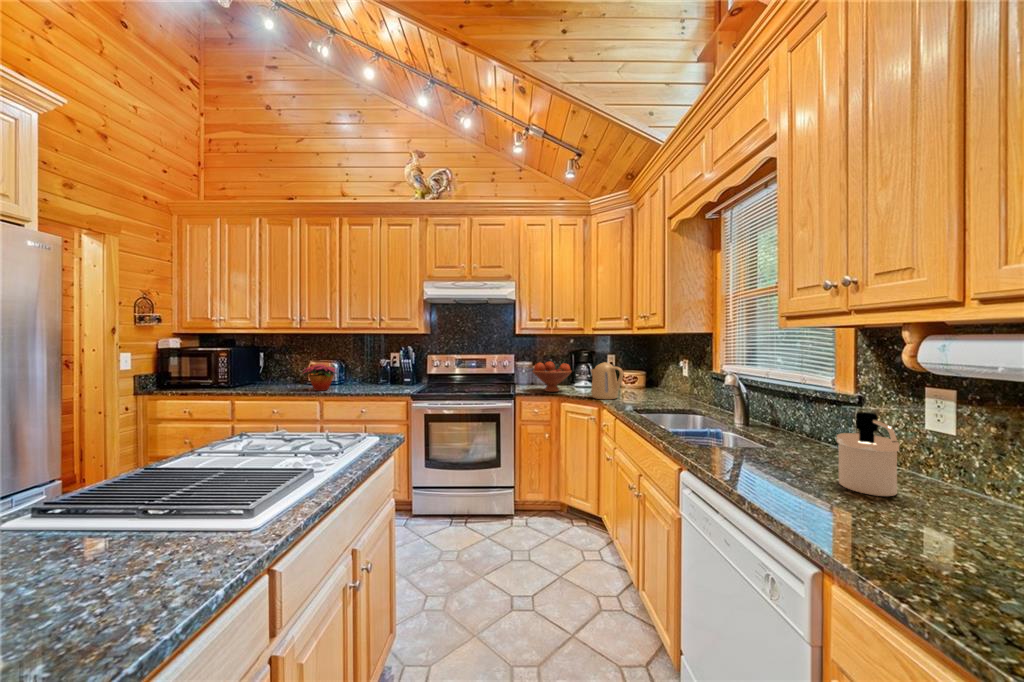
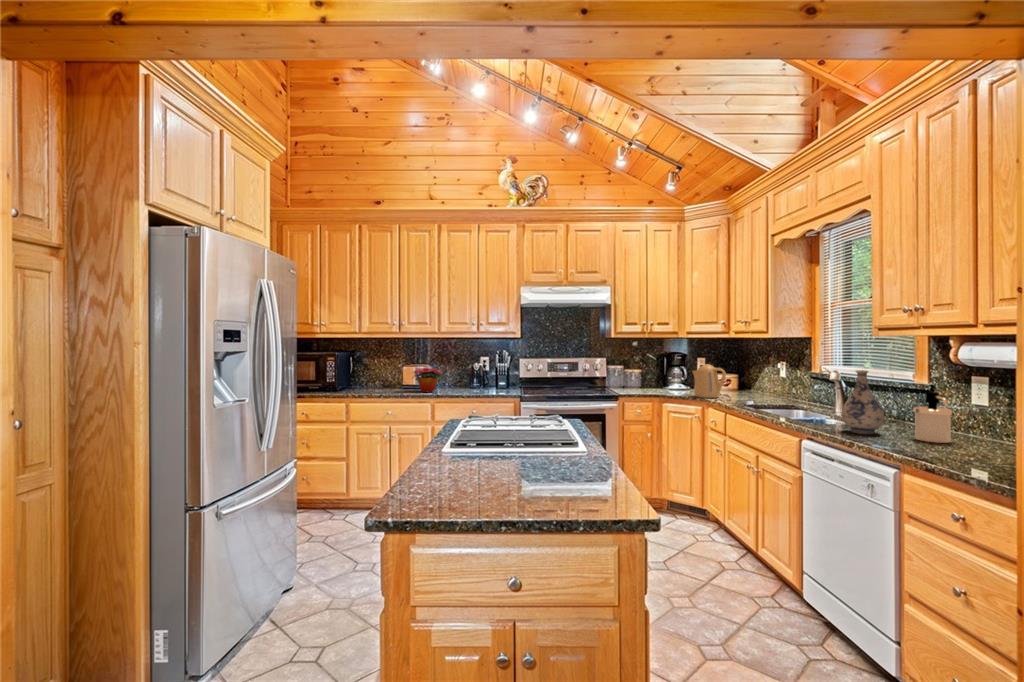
fruit bowl: present [532,362,572,392] -> none [631,364,670,393]
vase: none [732,376,792,471] -> present [841,370,884,434]

